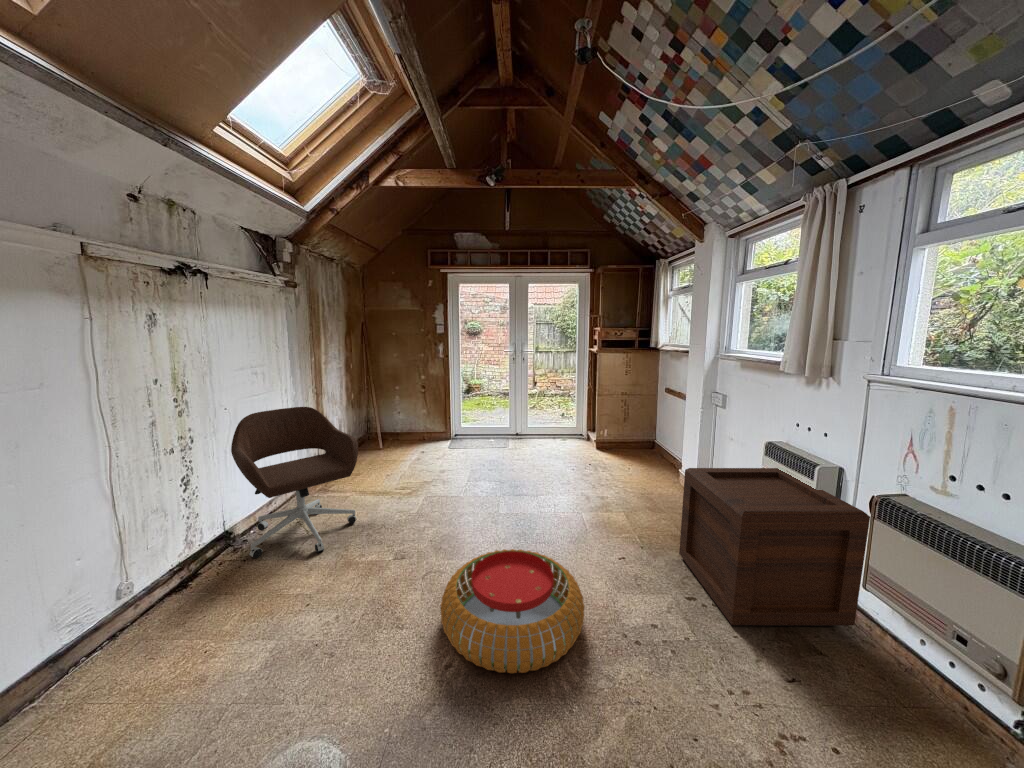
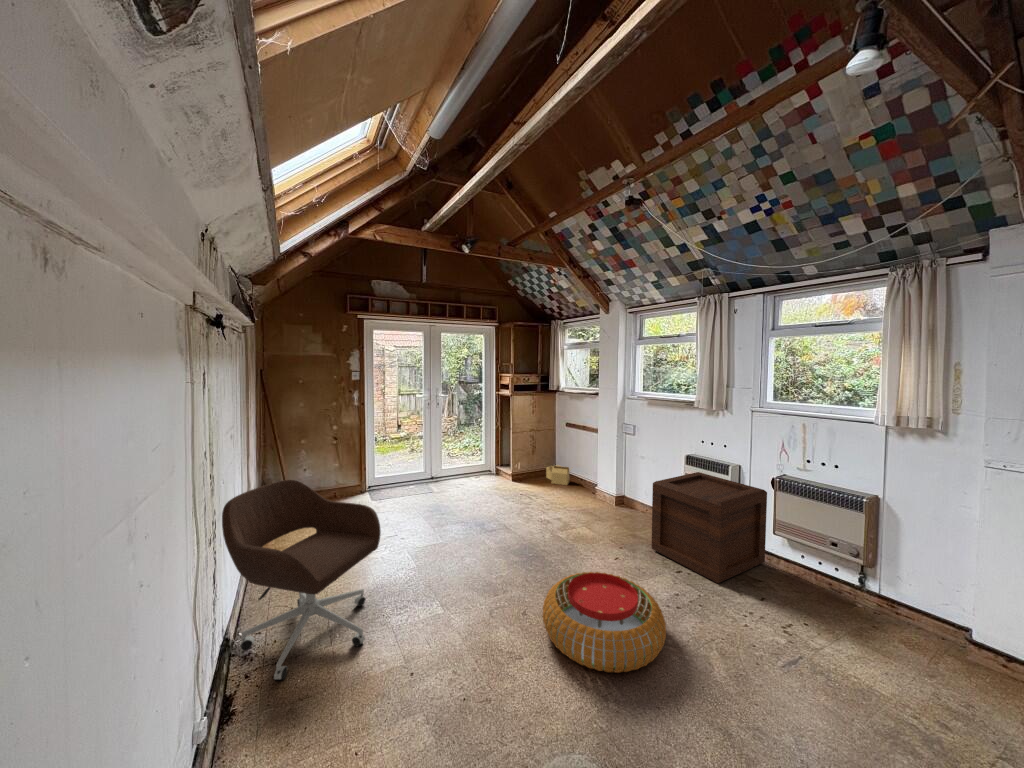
cardboard box: none [633,437,665,462] -> present [546,465,570,485]

